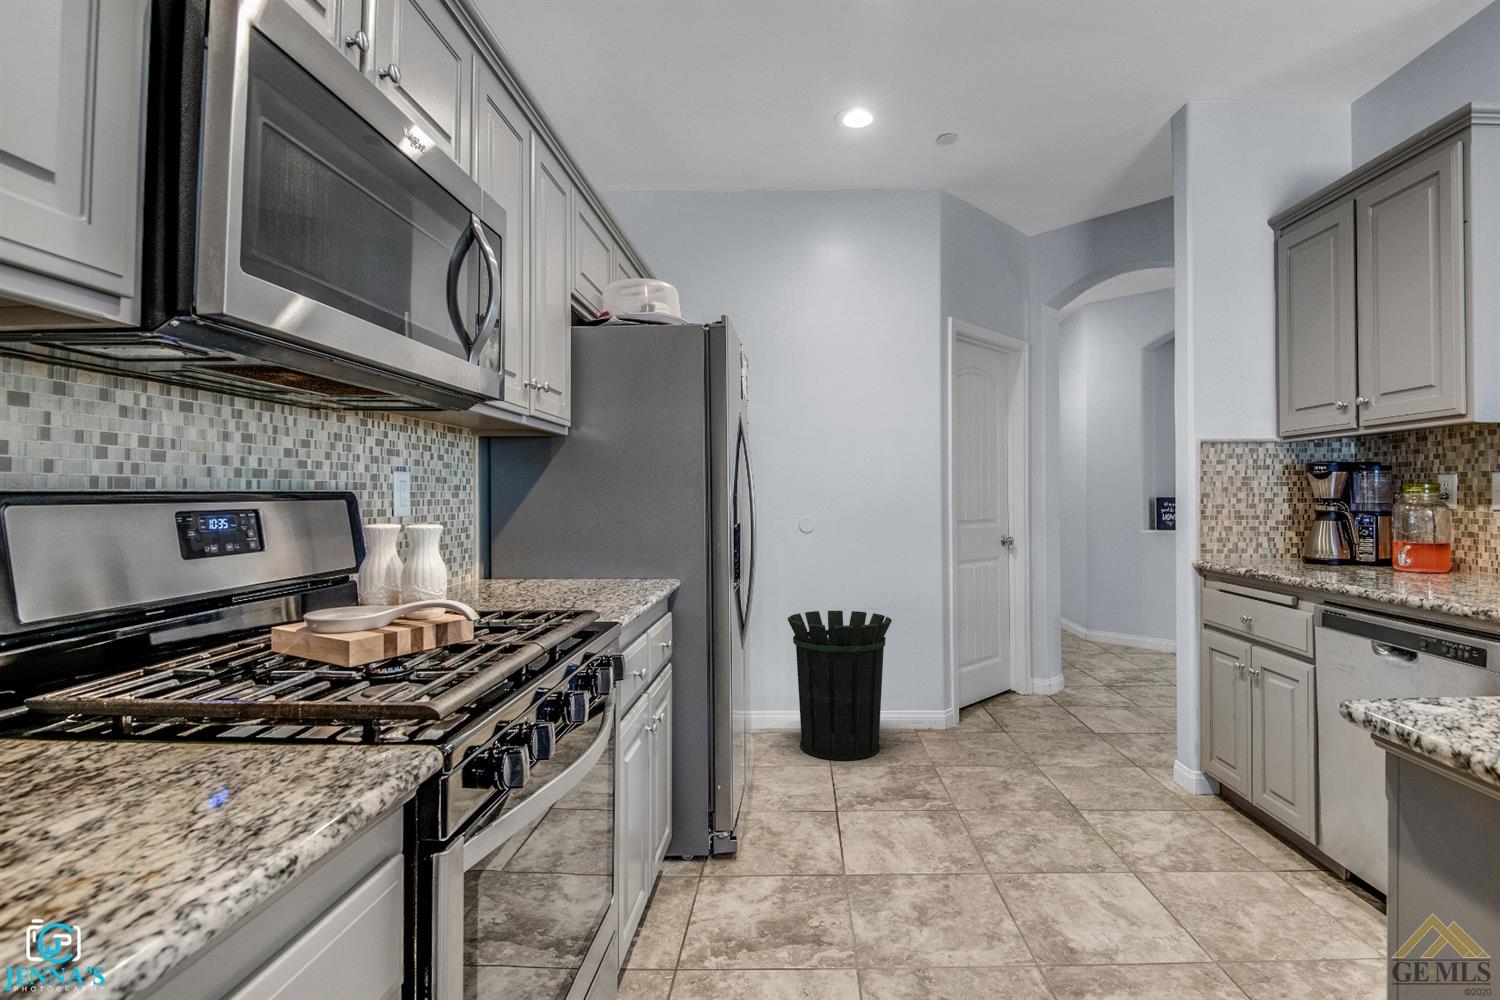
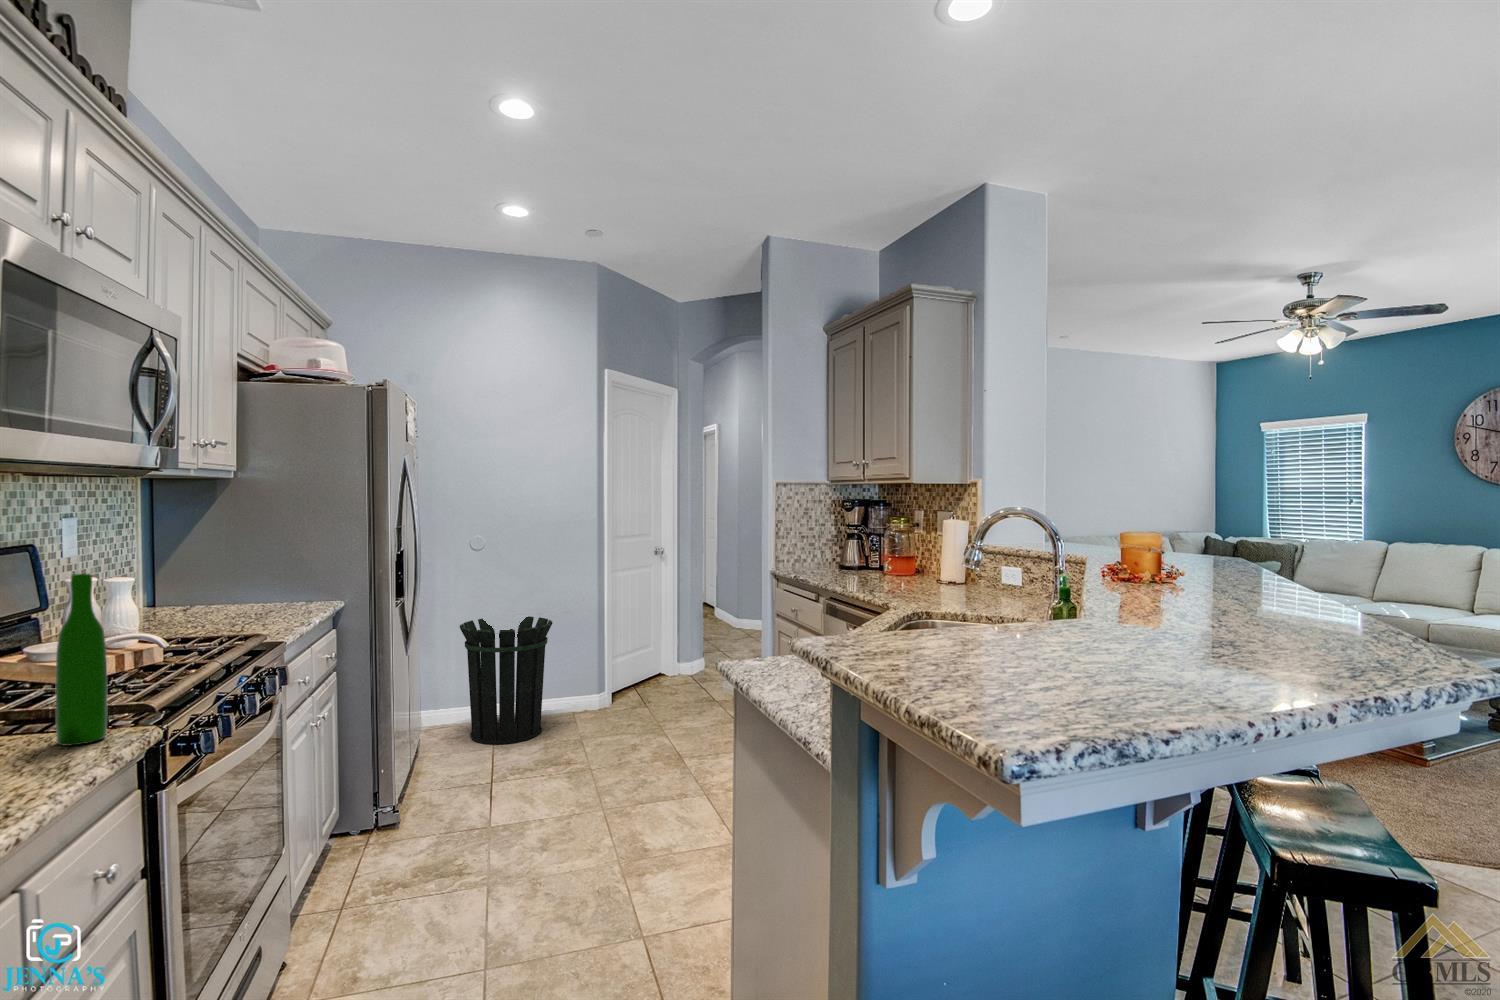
wine bottle: none [283,478,358,774] -> present [56,574,107,746]

